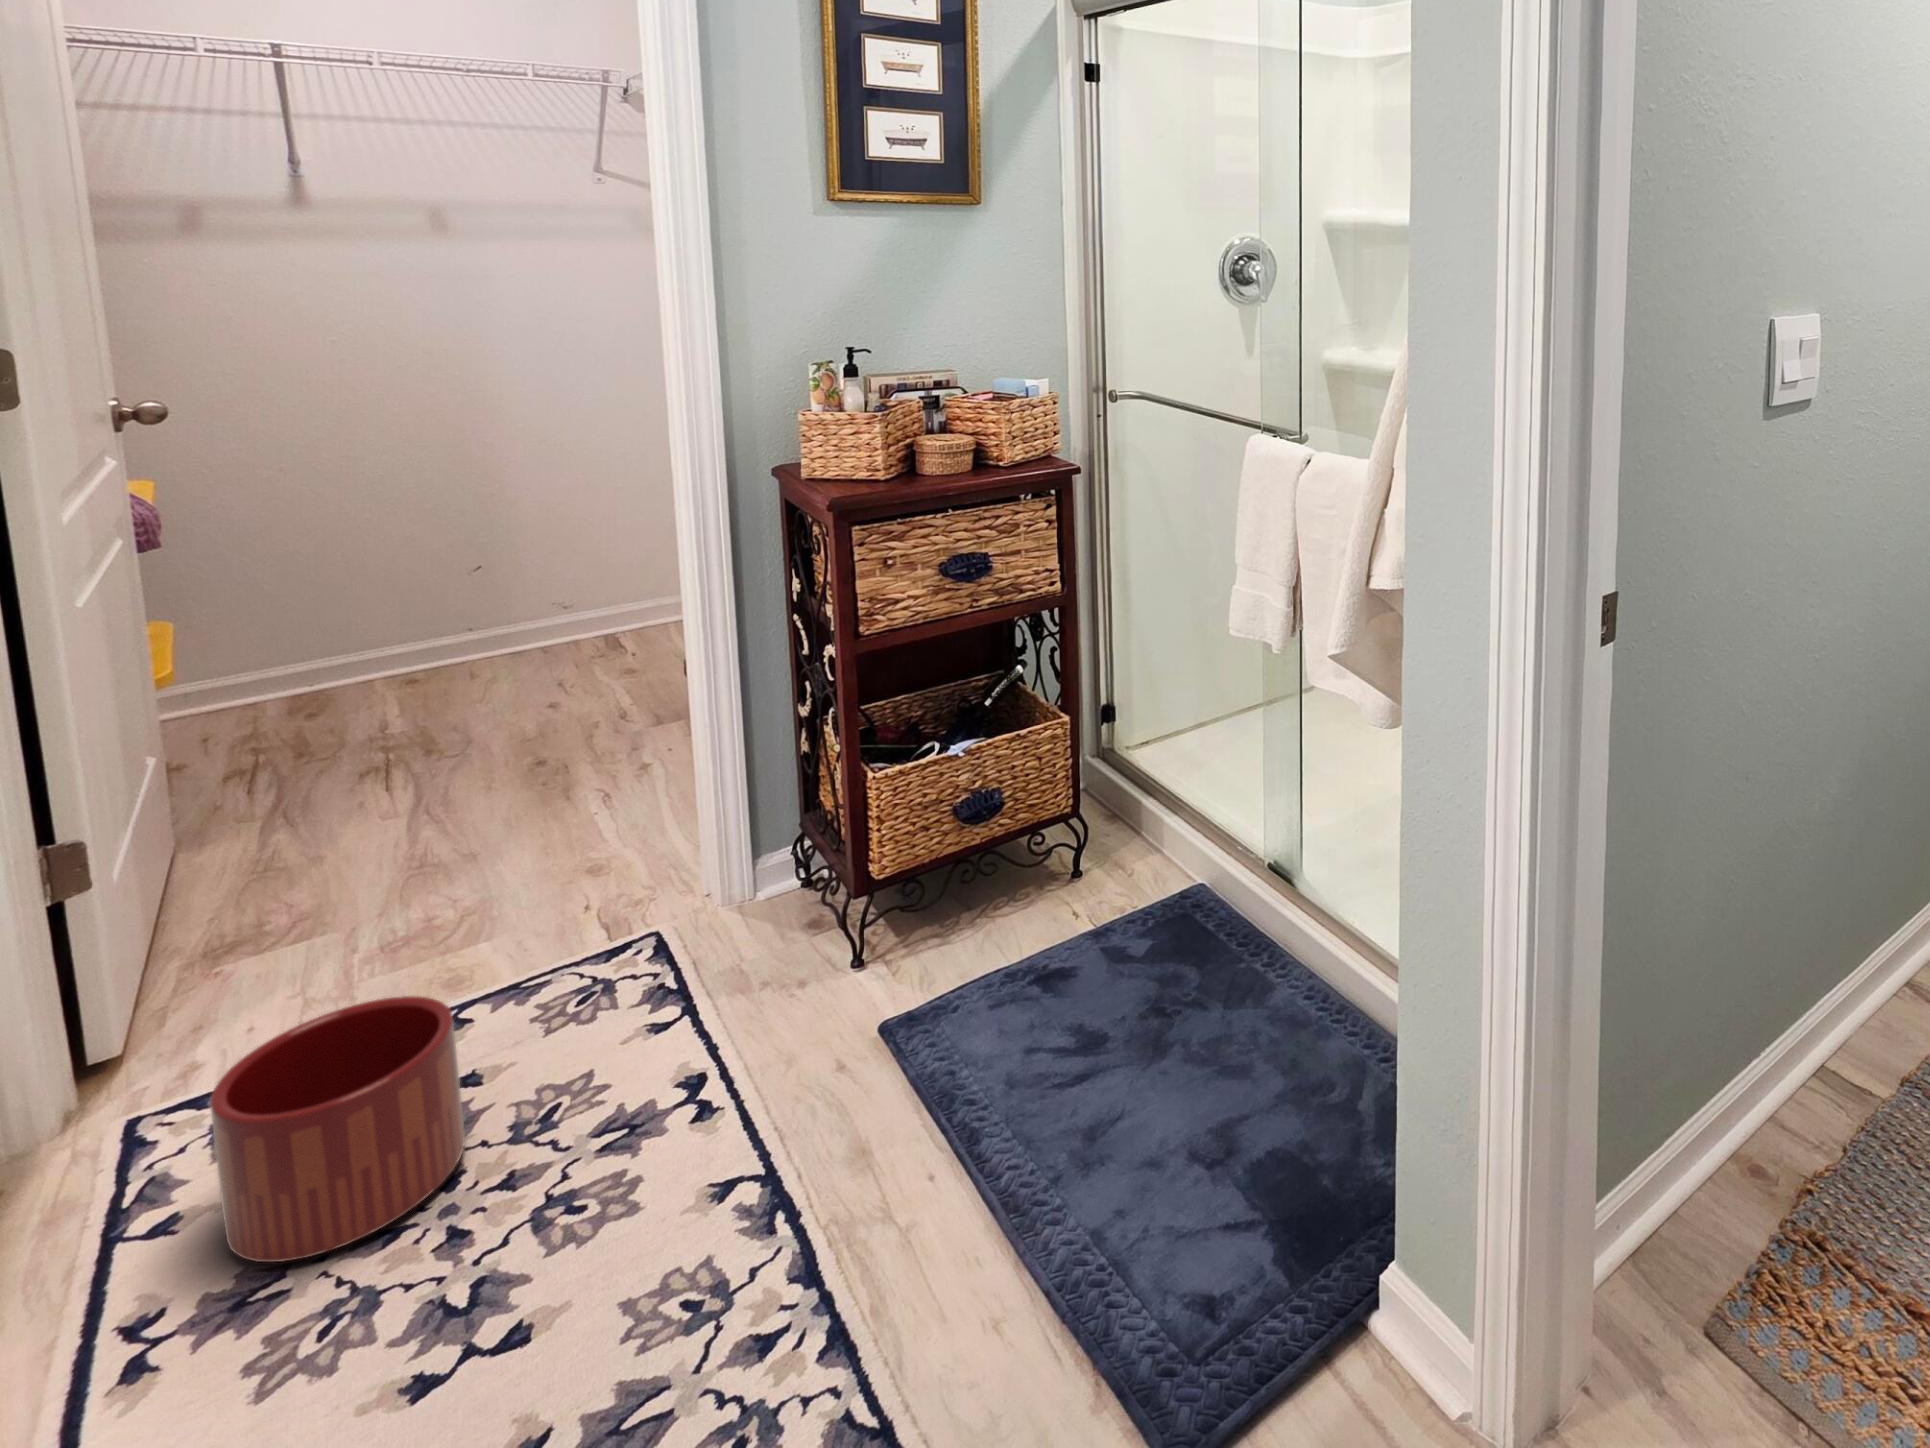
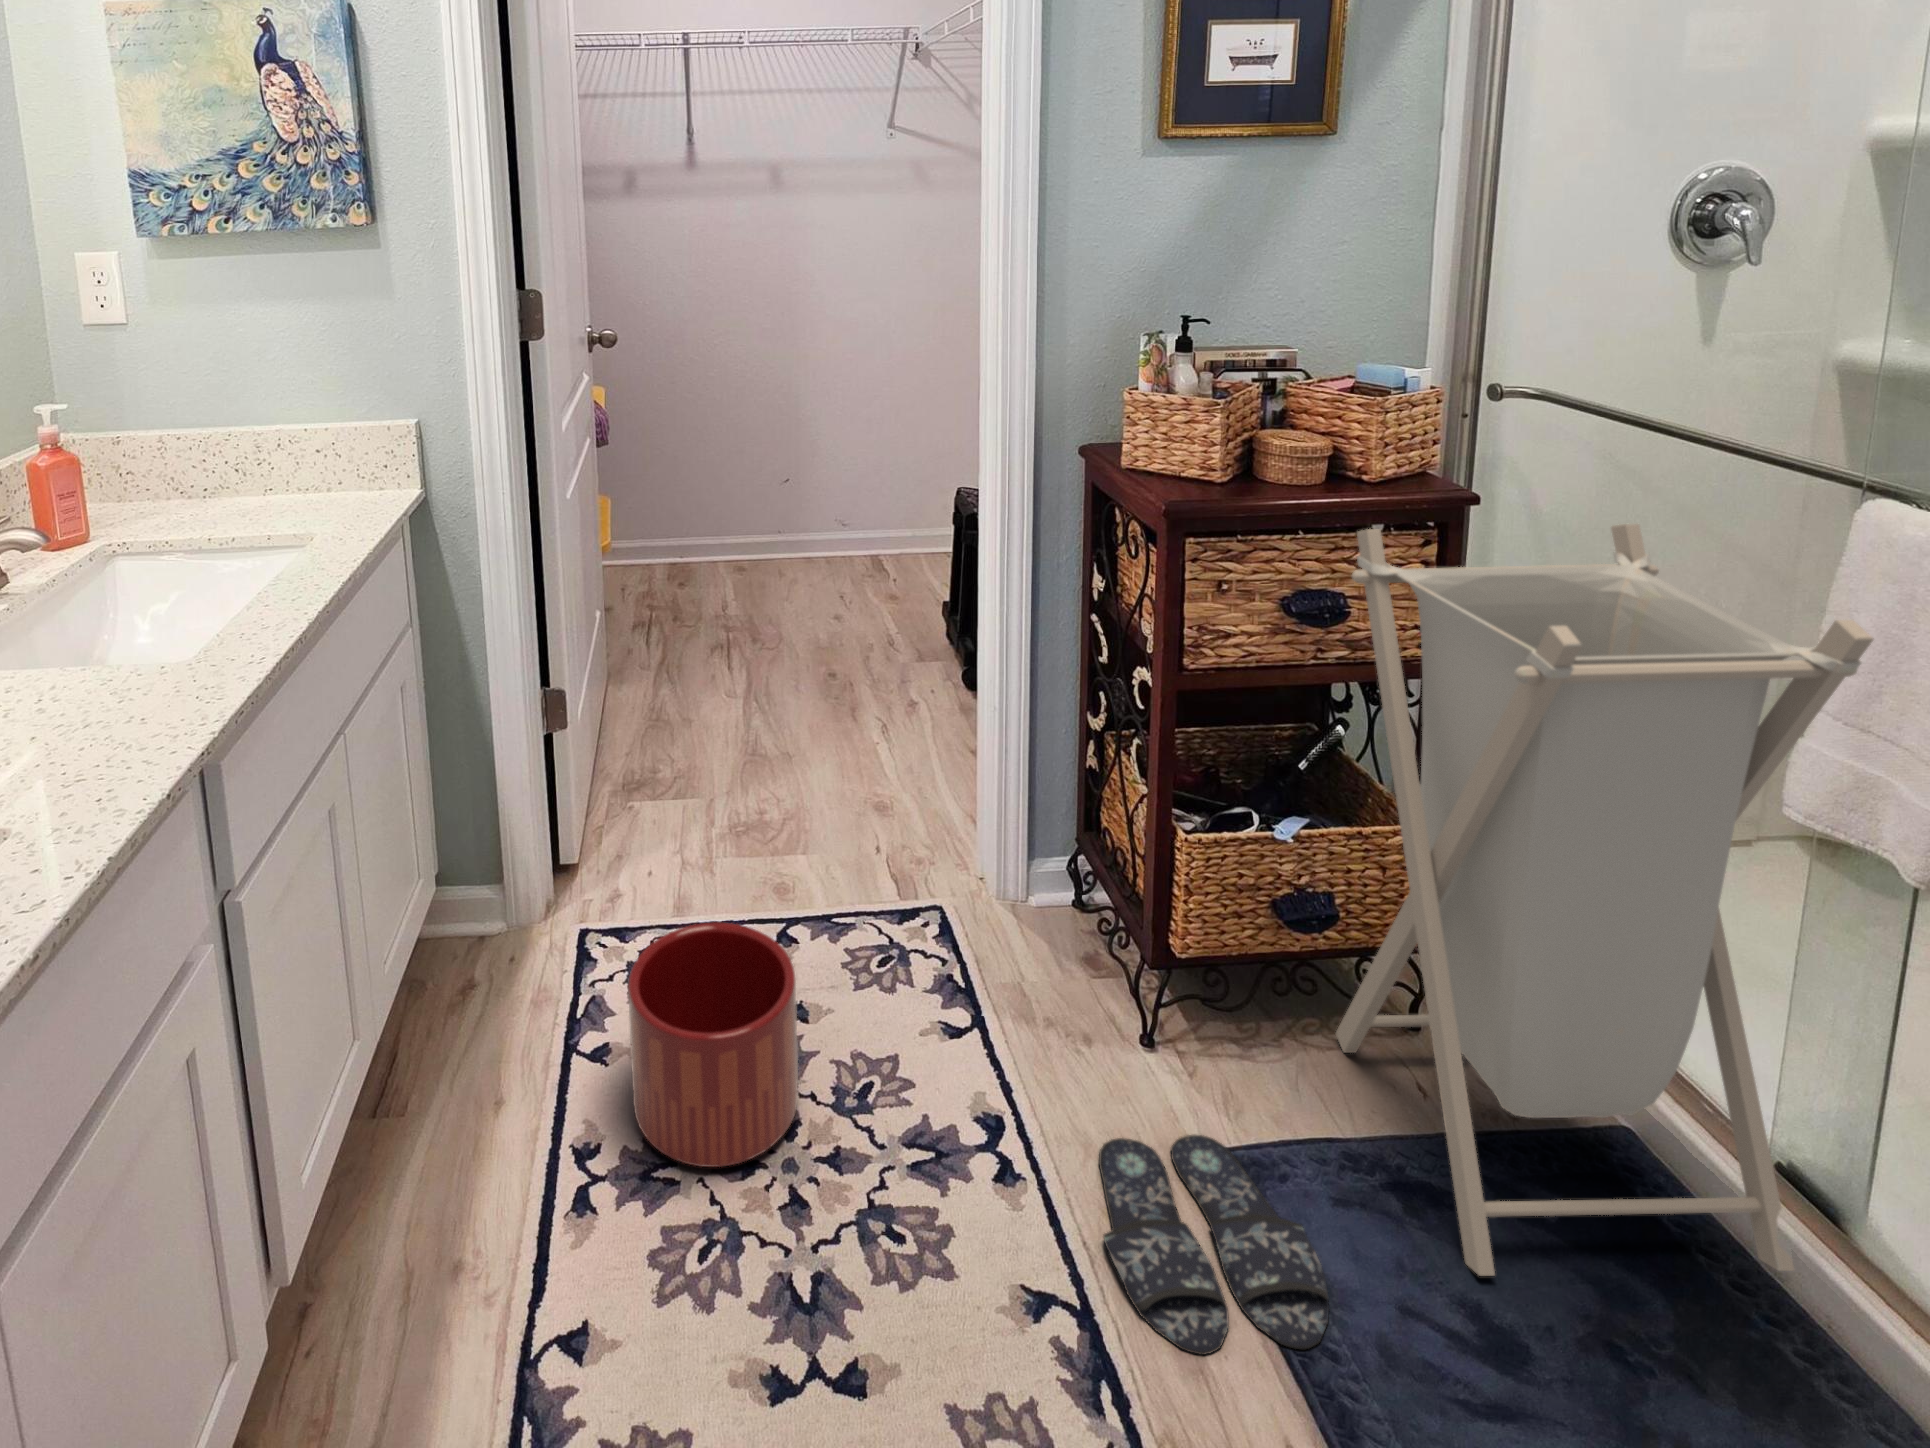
laundry hamper: none [987,474,1275,1010] -> present [1336,523,1874,1276]
slippers: none [794,1008,977,1155] -> present [1099,1135,1329,1355]

